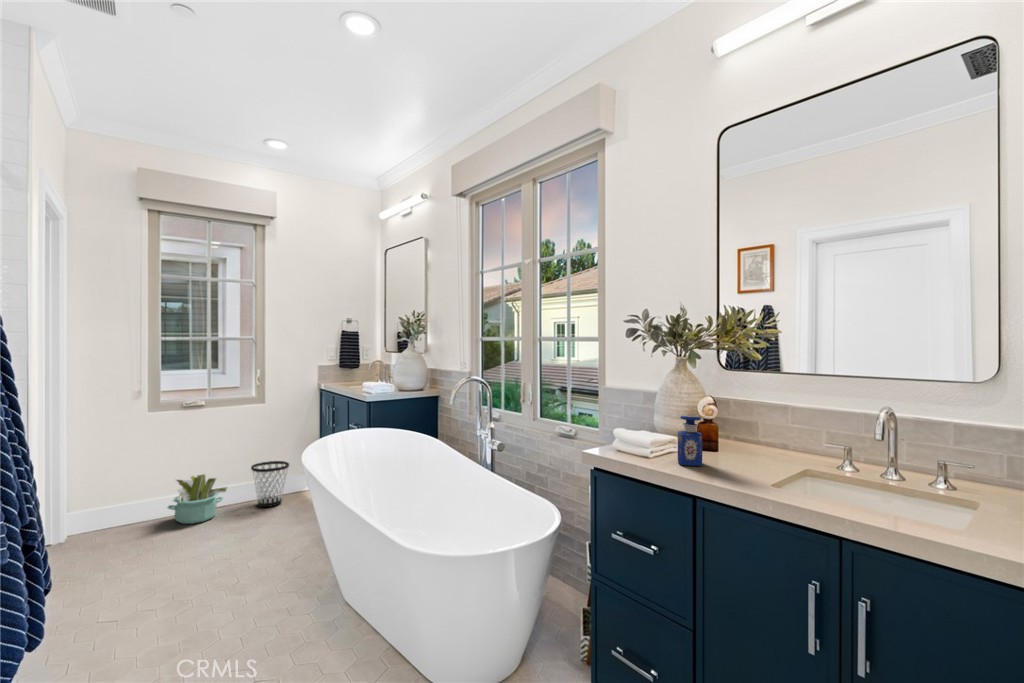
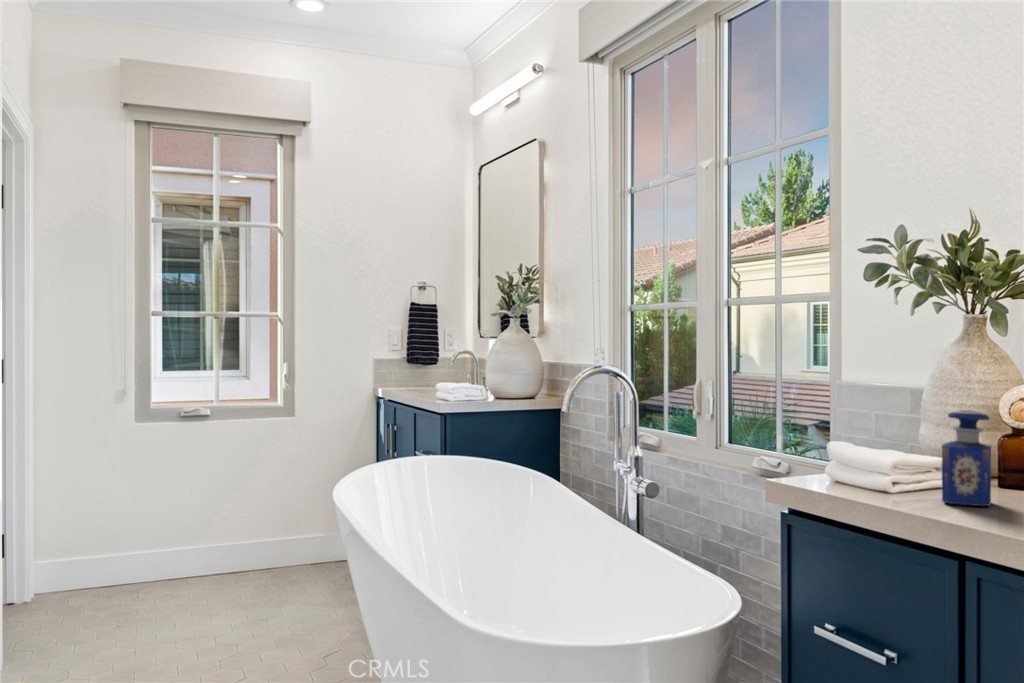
wastebasket: present [251,461,289,507] -> none [272,509,329,580]
decorative plant: present [168,474,227,524] -> none [155,521,239,595]

